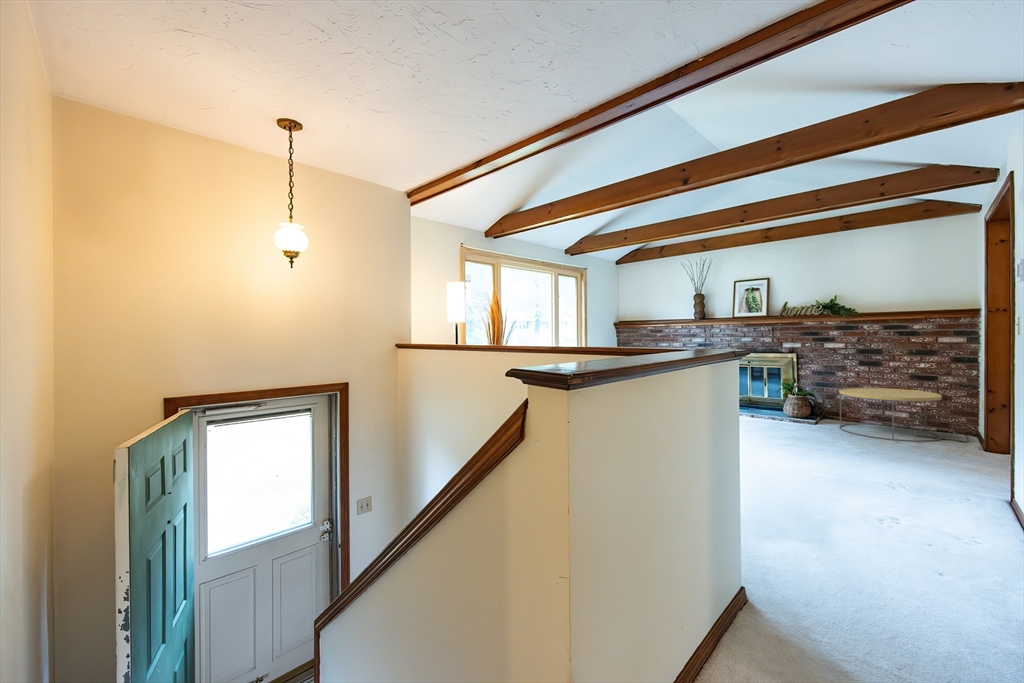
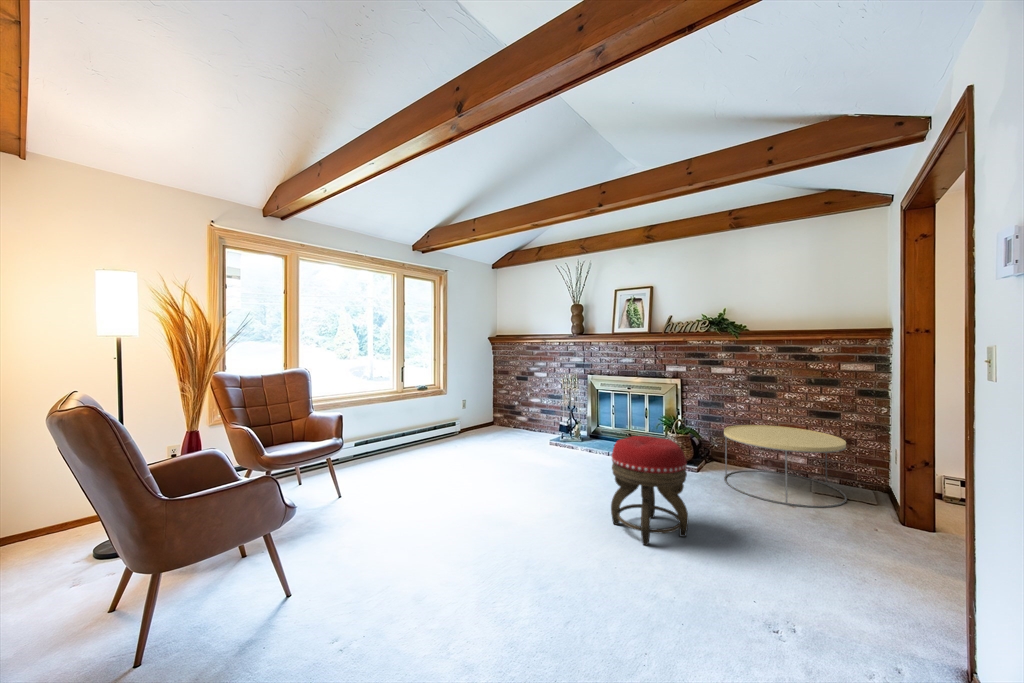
footstool: none [764,388,823,455] -> present [611,436,688,545]

